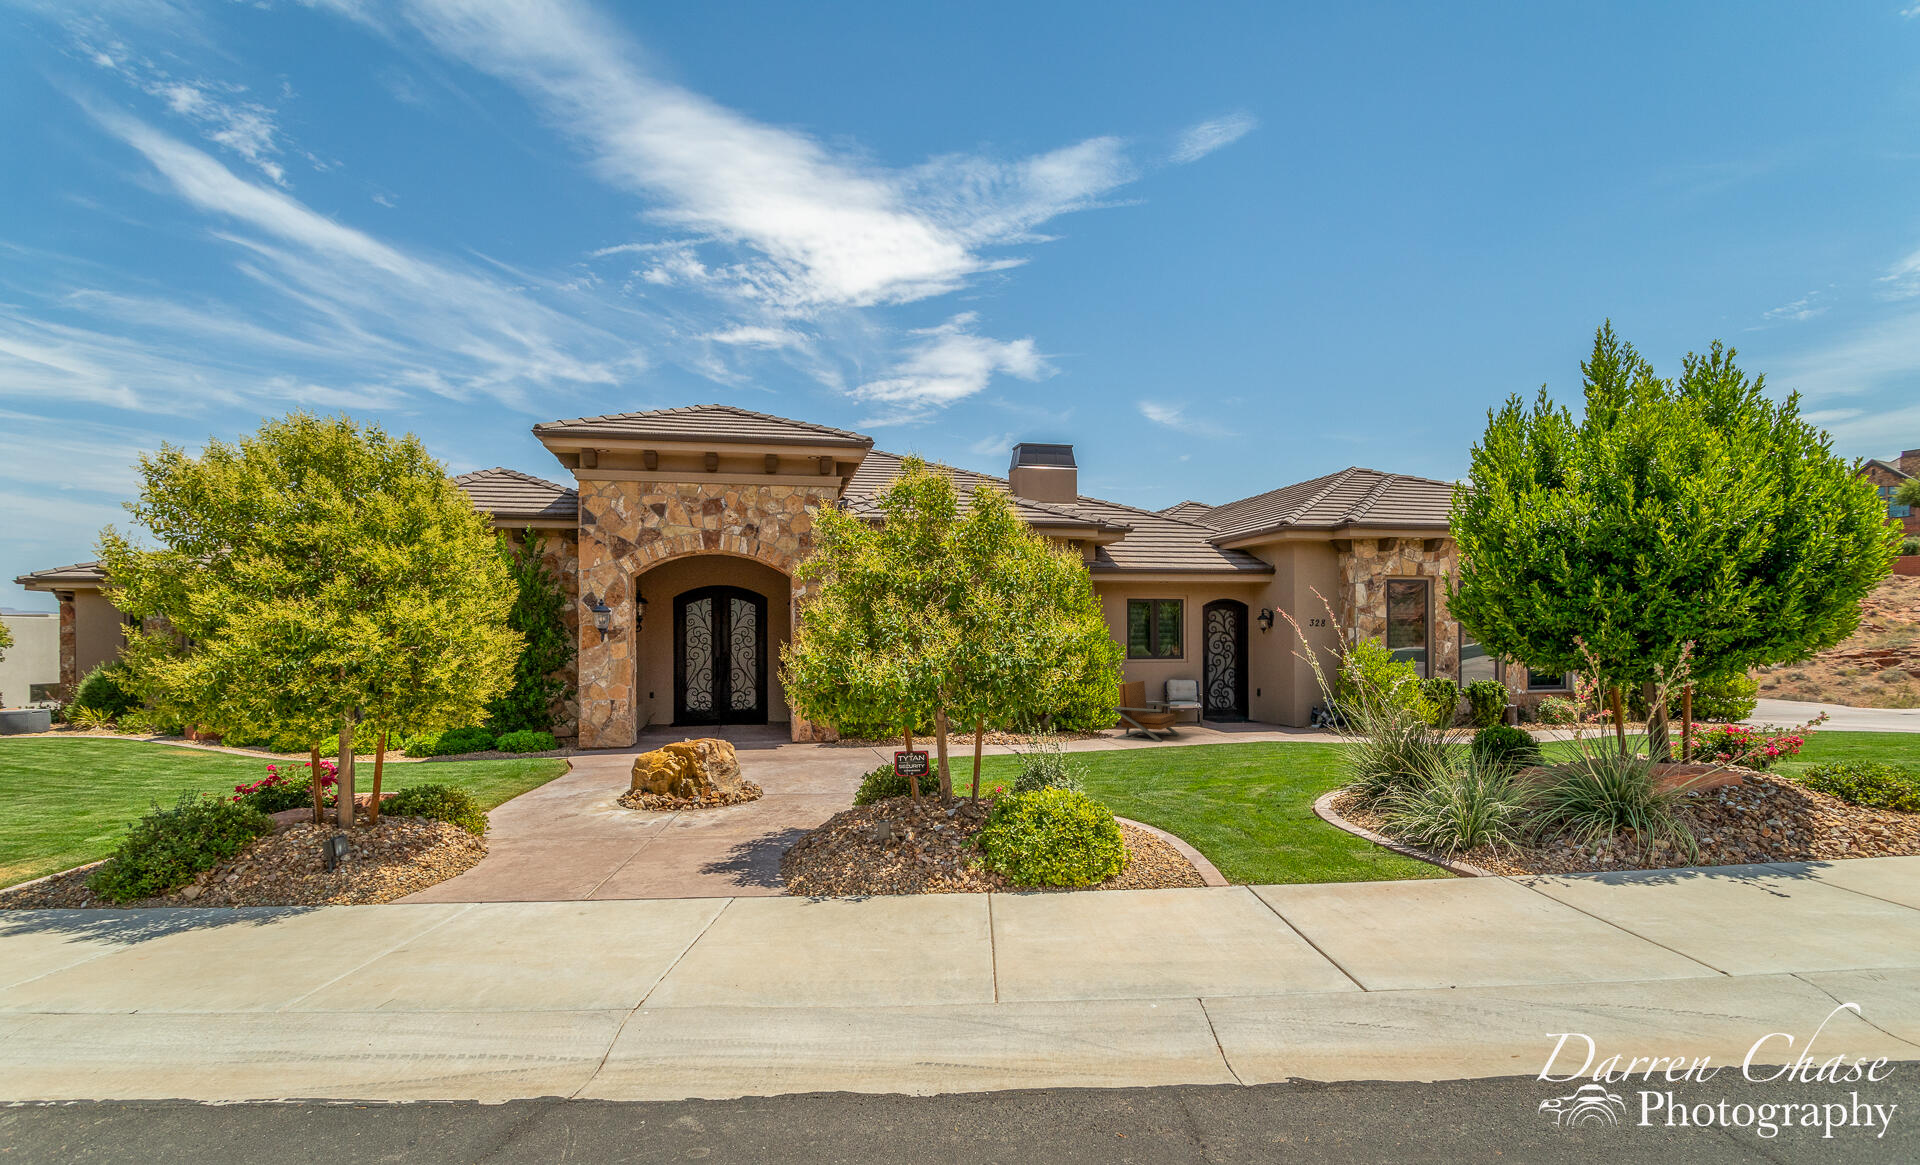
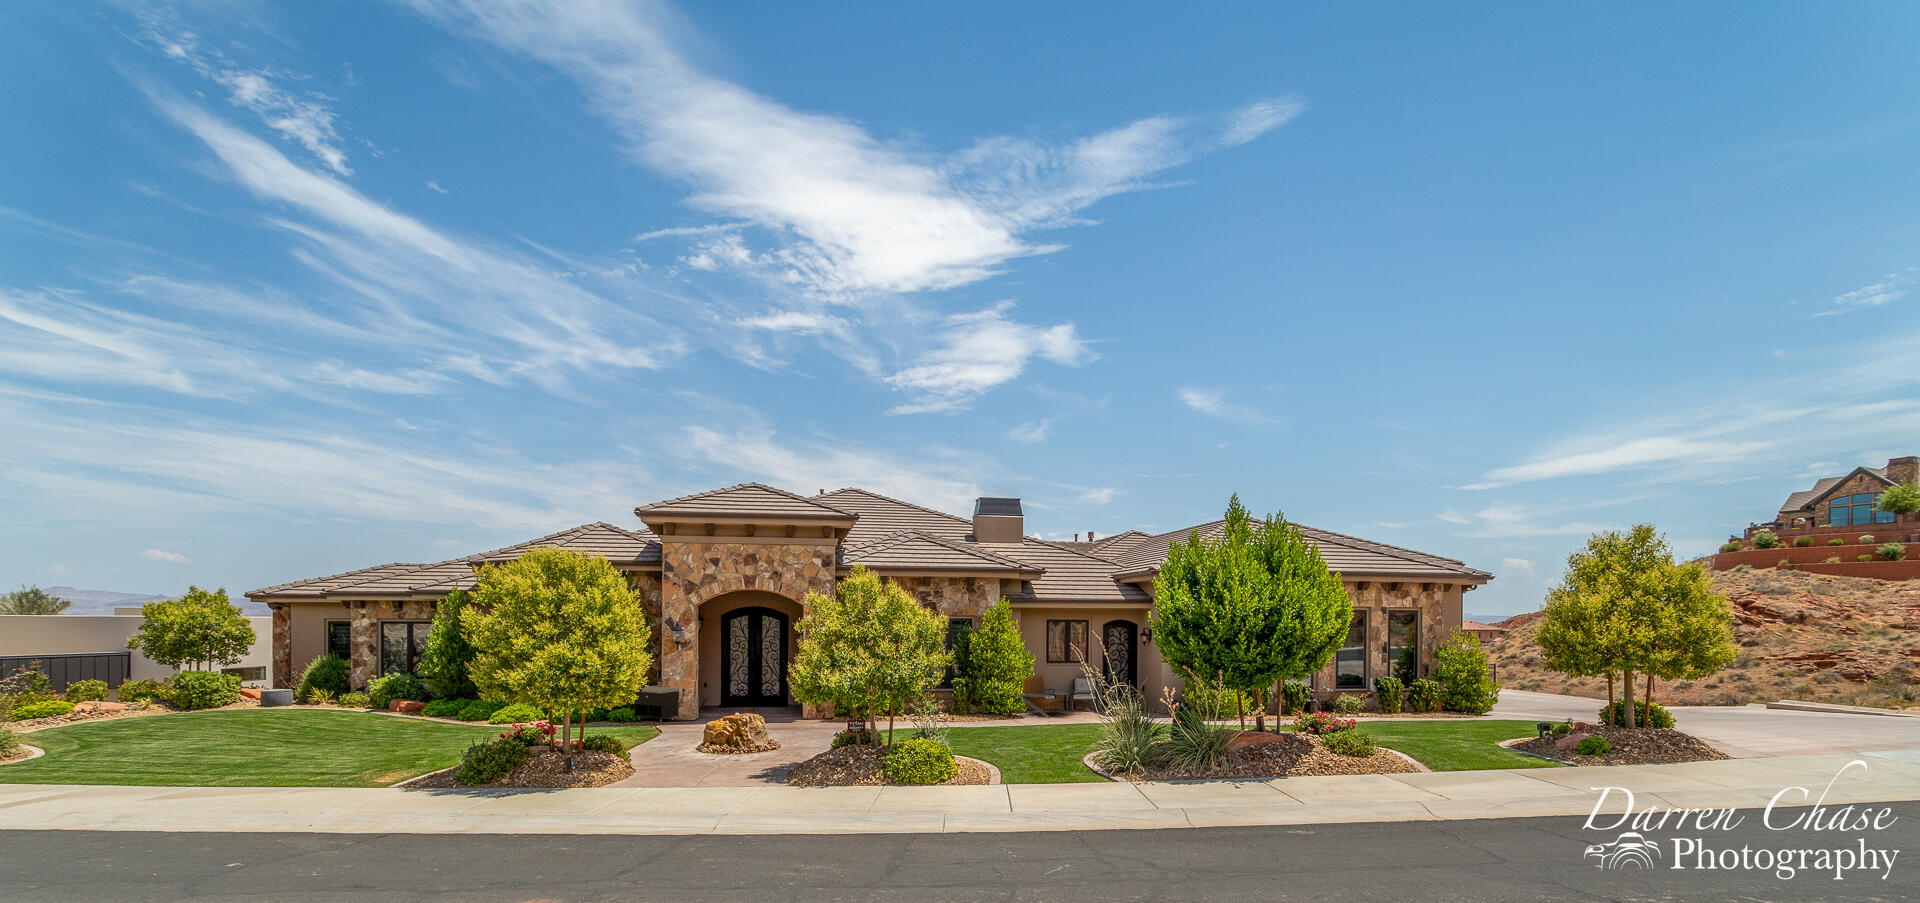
storage bench: none [535,698,606,751] -> present [633,686,679,722]

